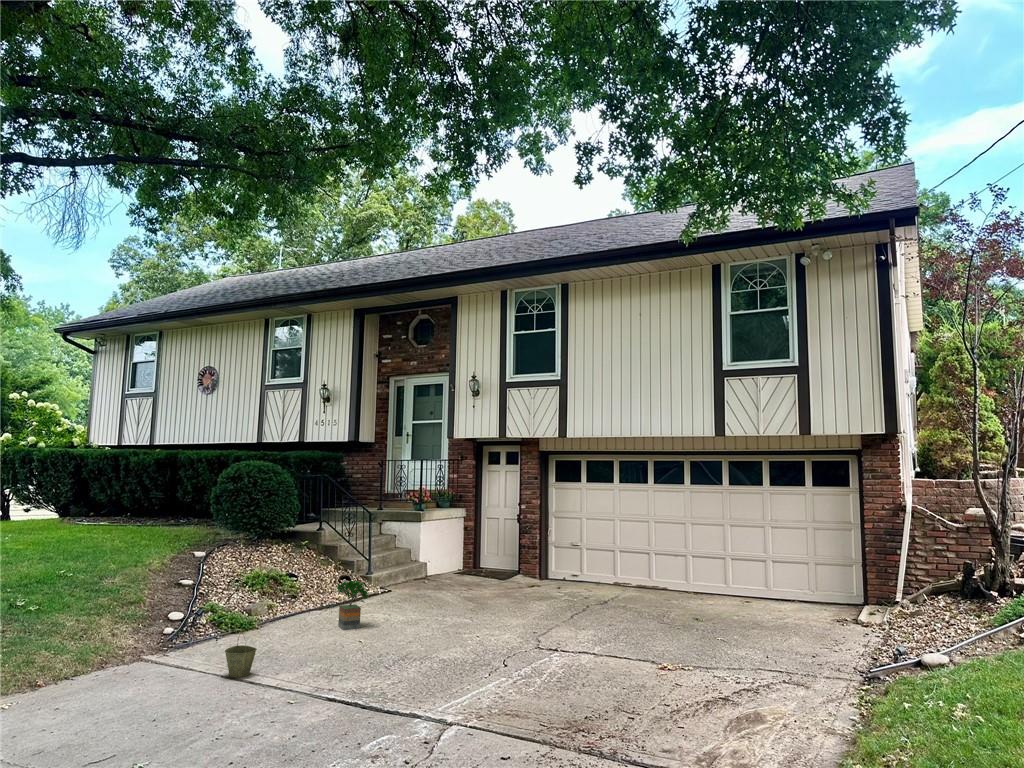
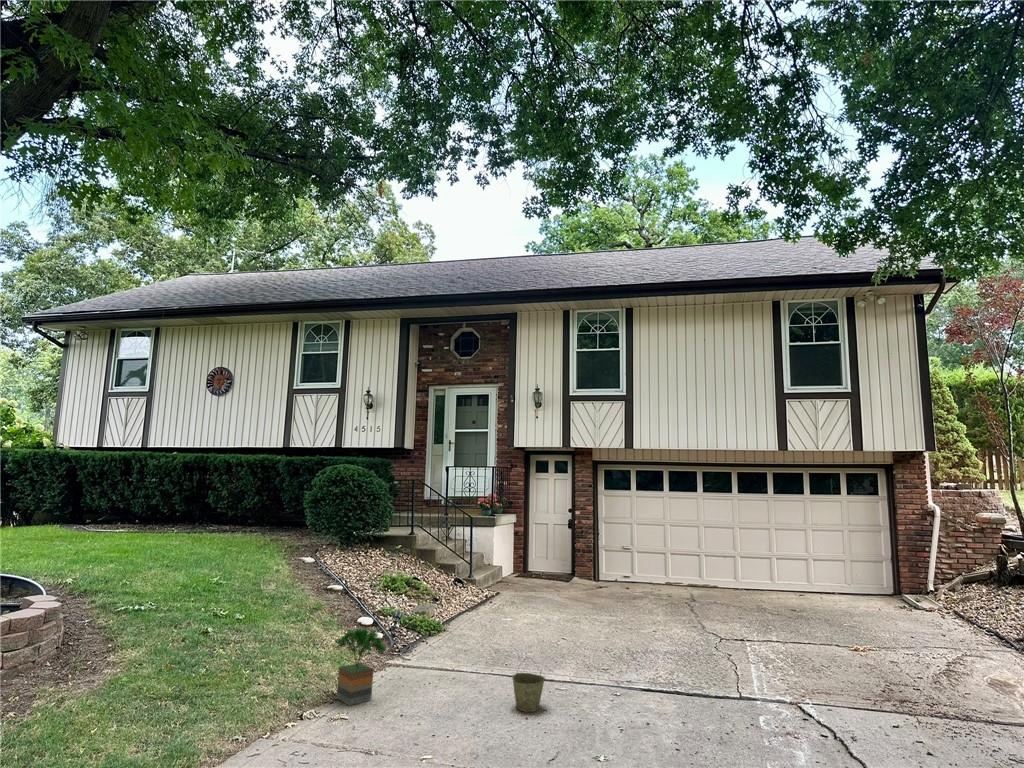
potted tree: present [337,581,368,630] -> present [337,628,386,706]

